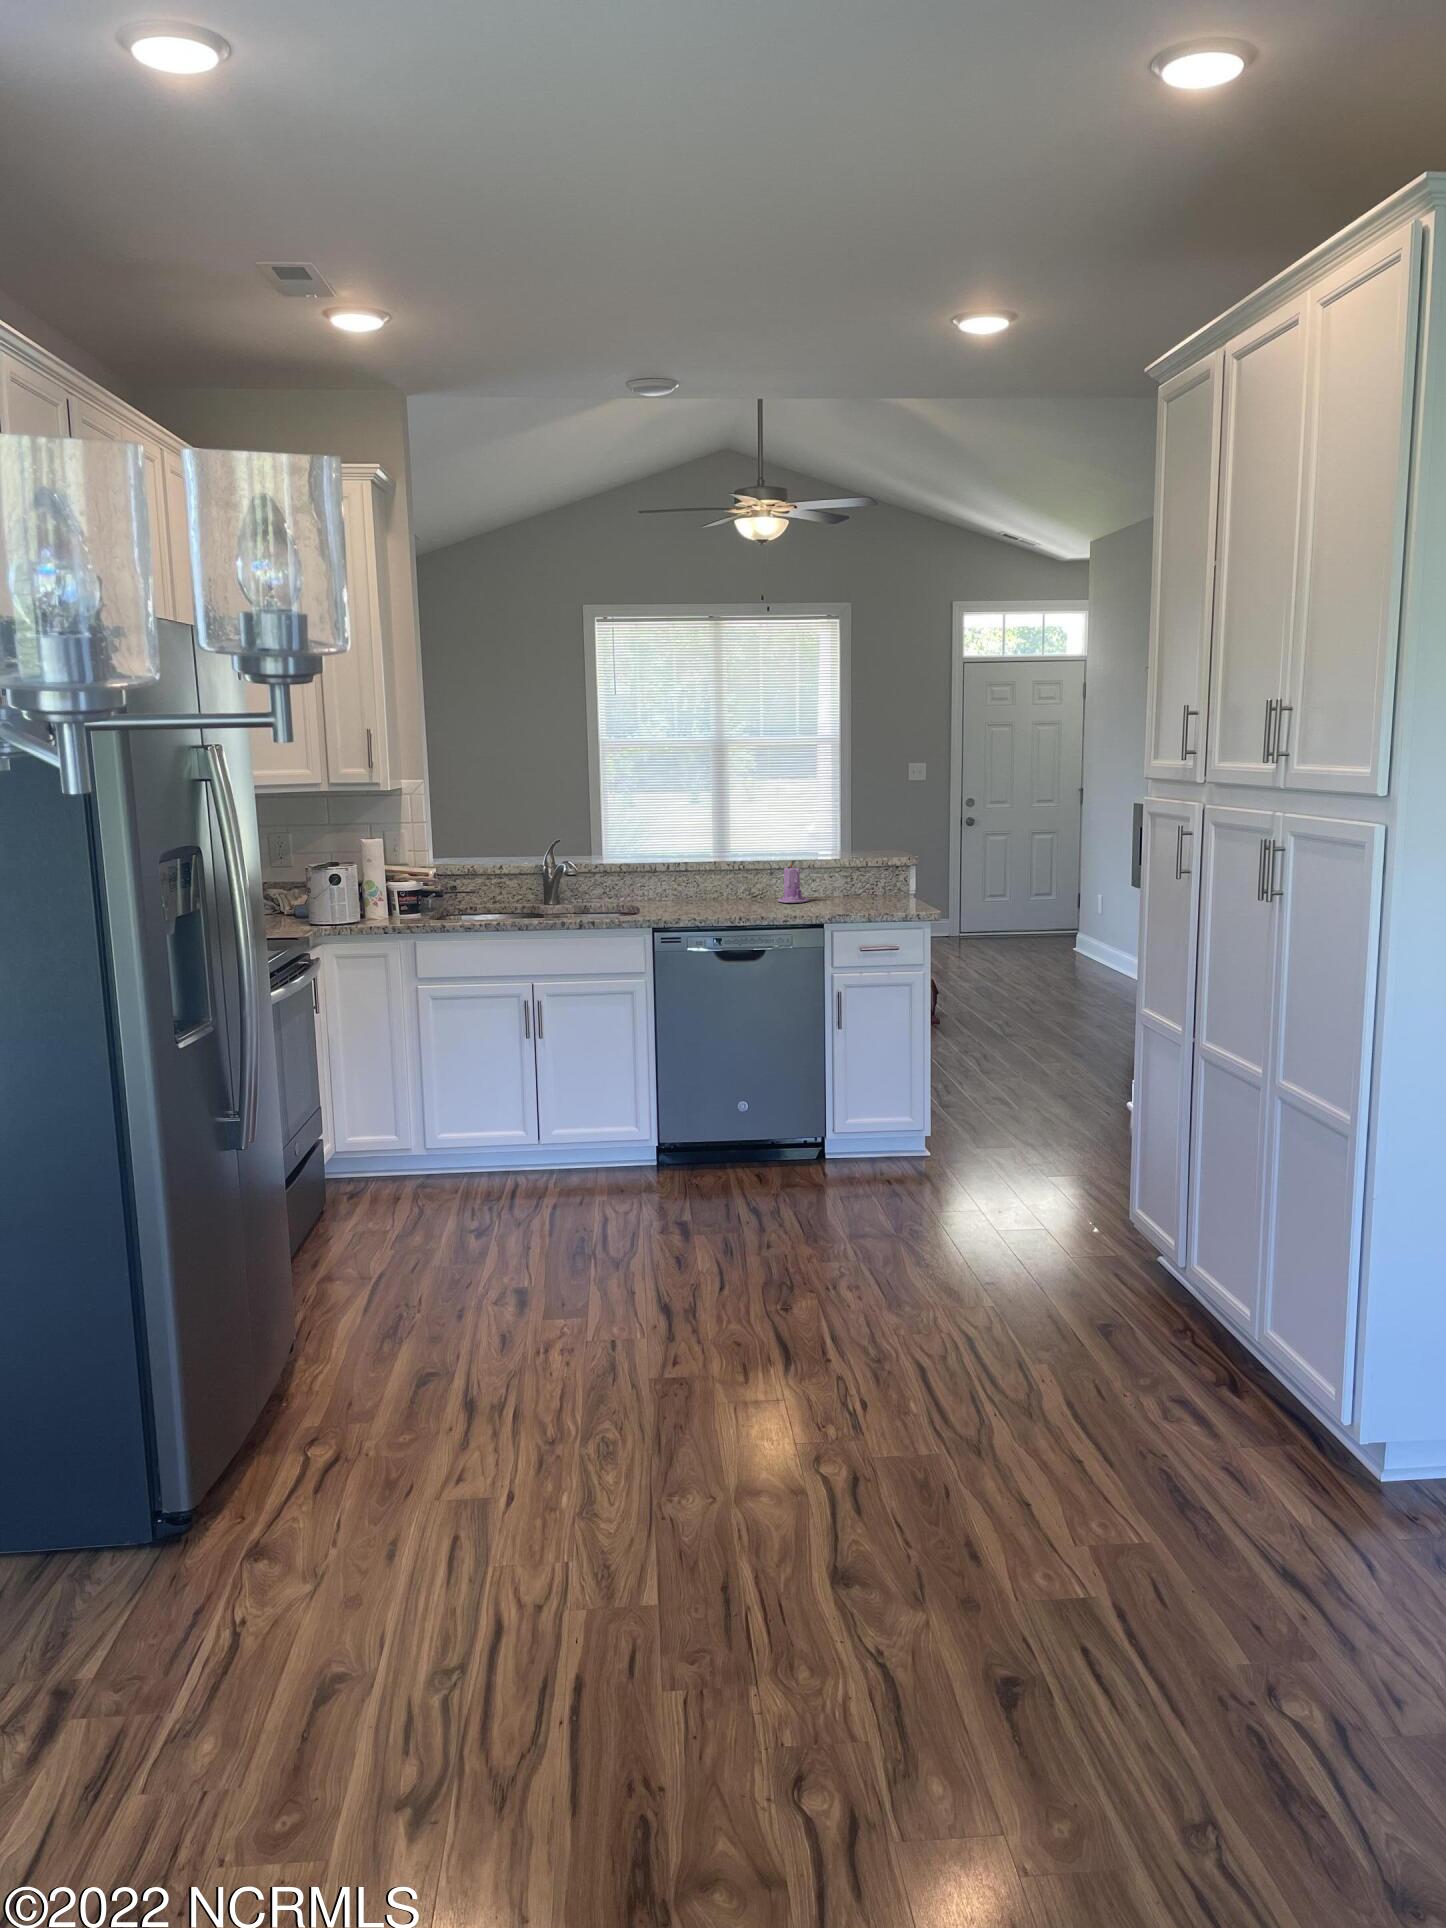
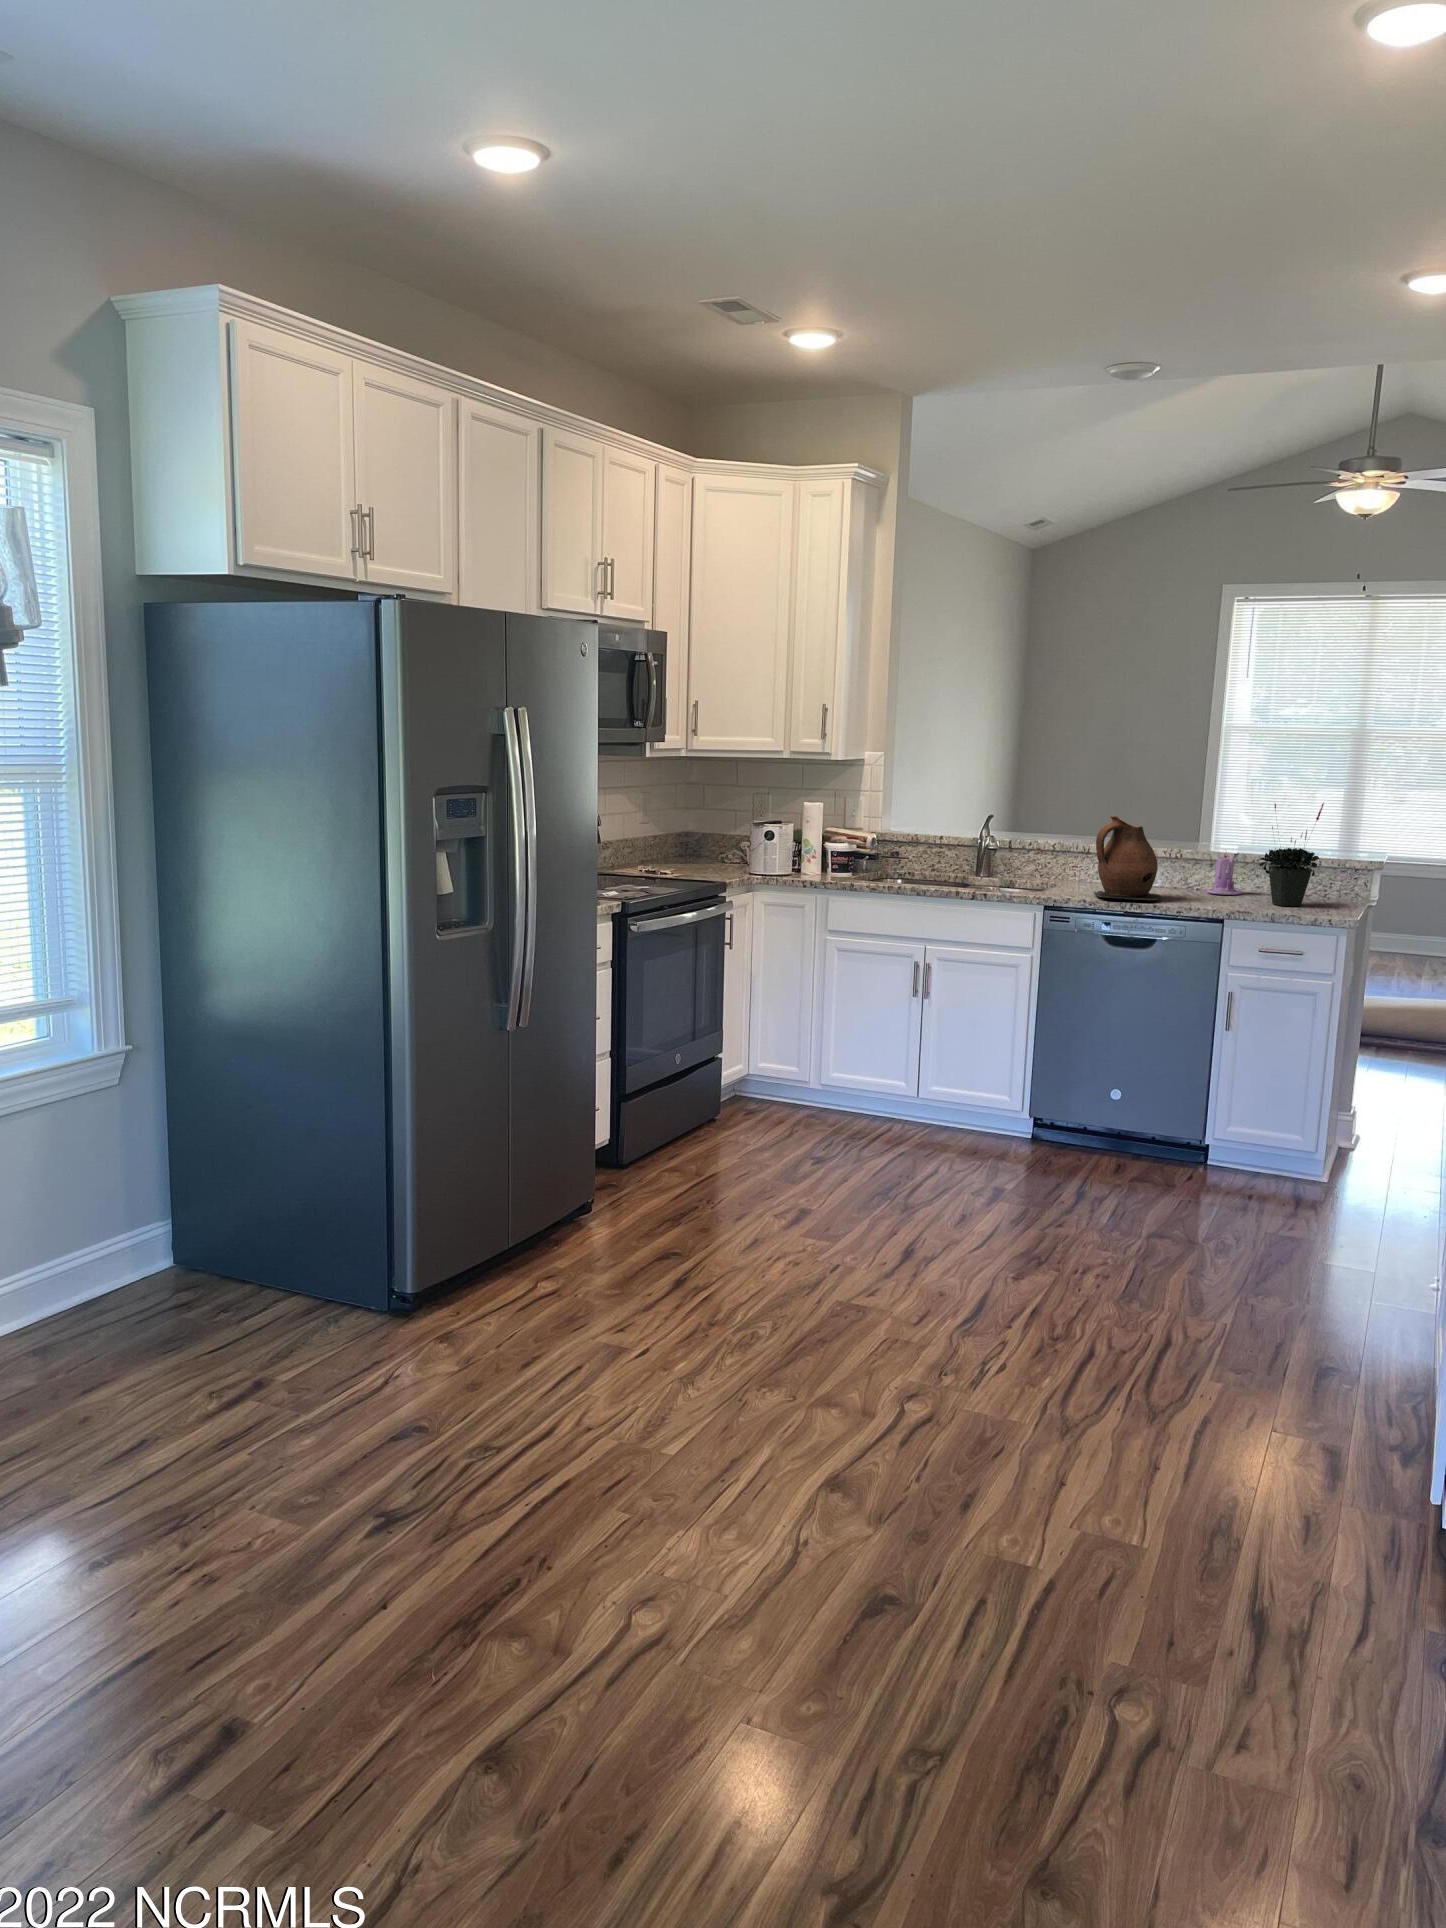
potted plant: none [834,809,890,909] -> present [1260,804,1324,906]
ceramic pitcher: none [686,834,756,916] -> present [1094,816,1159,901]

